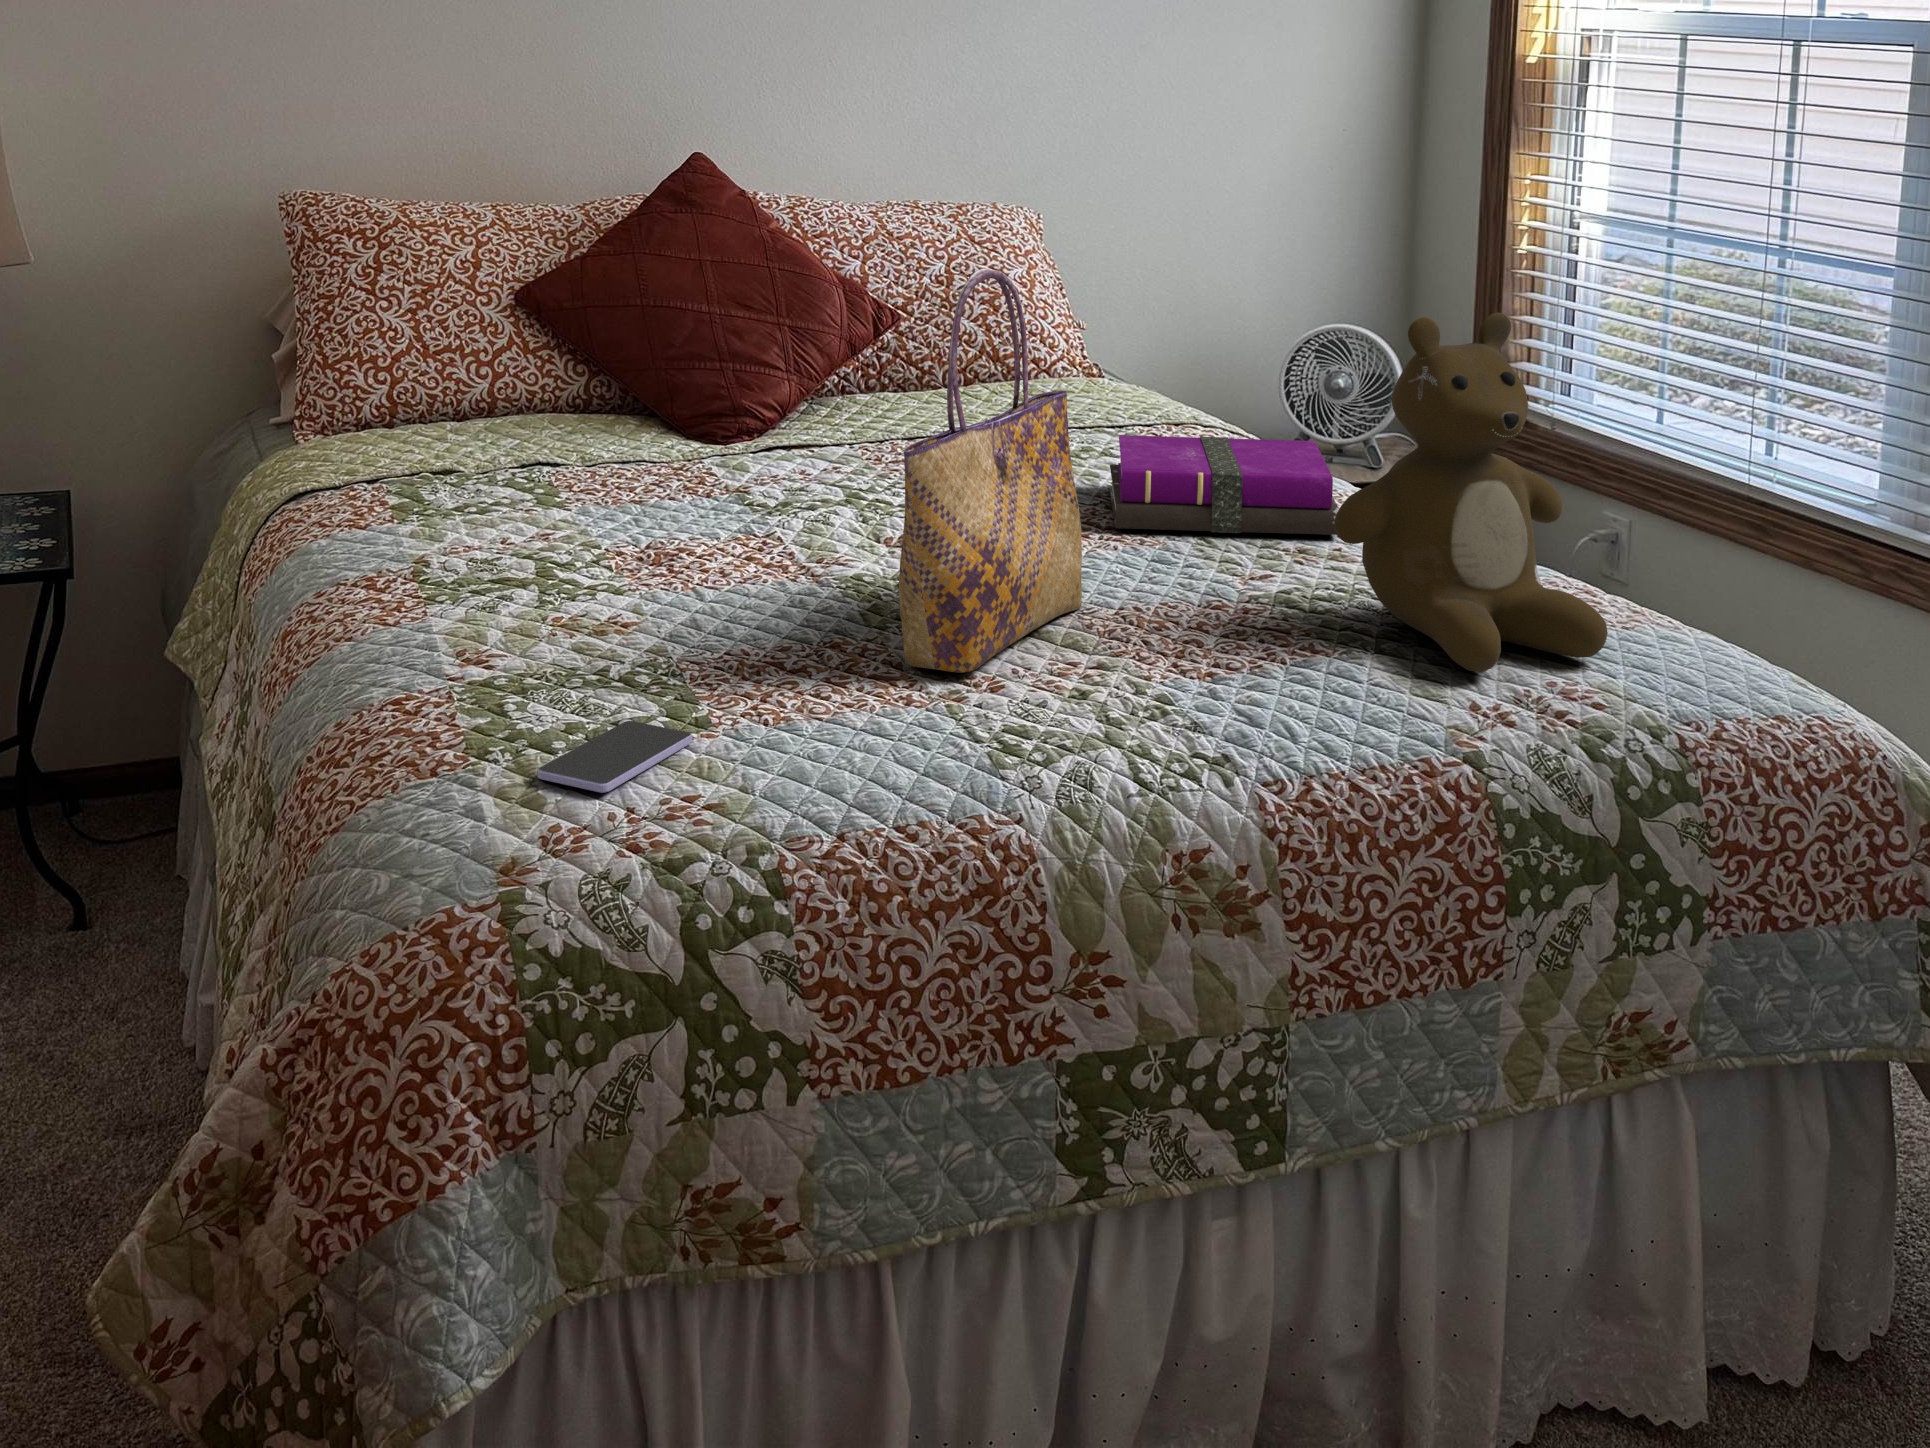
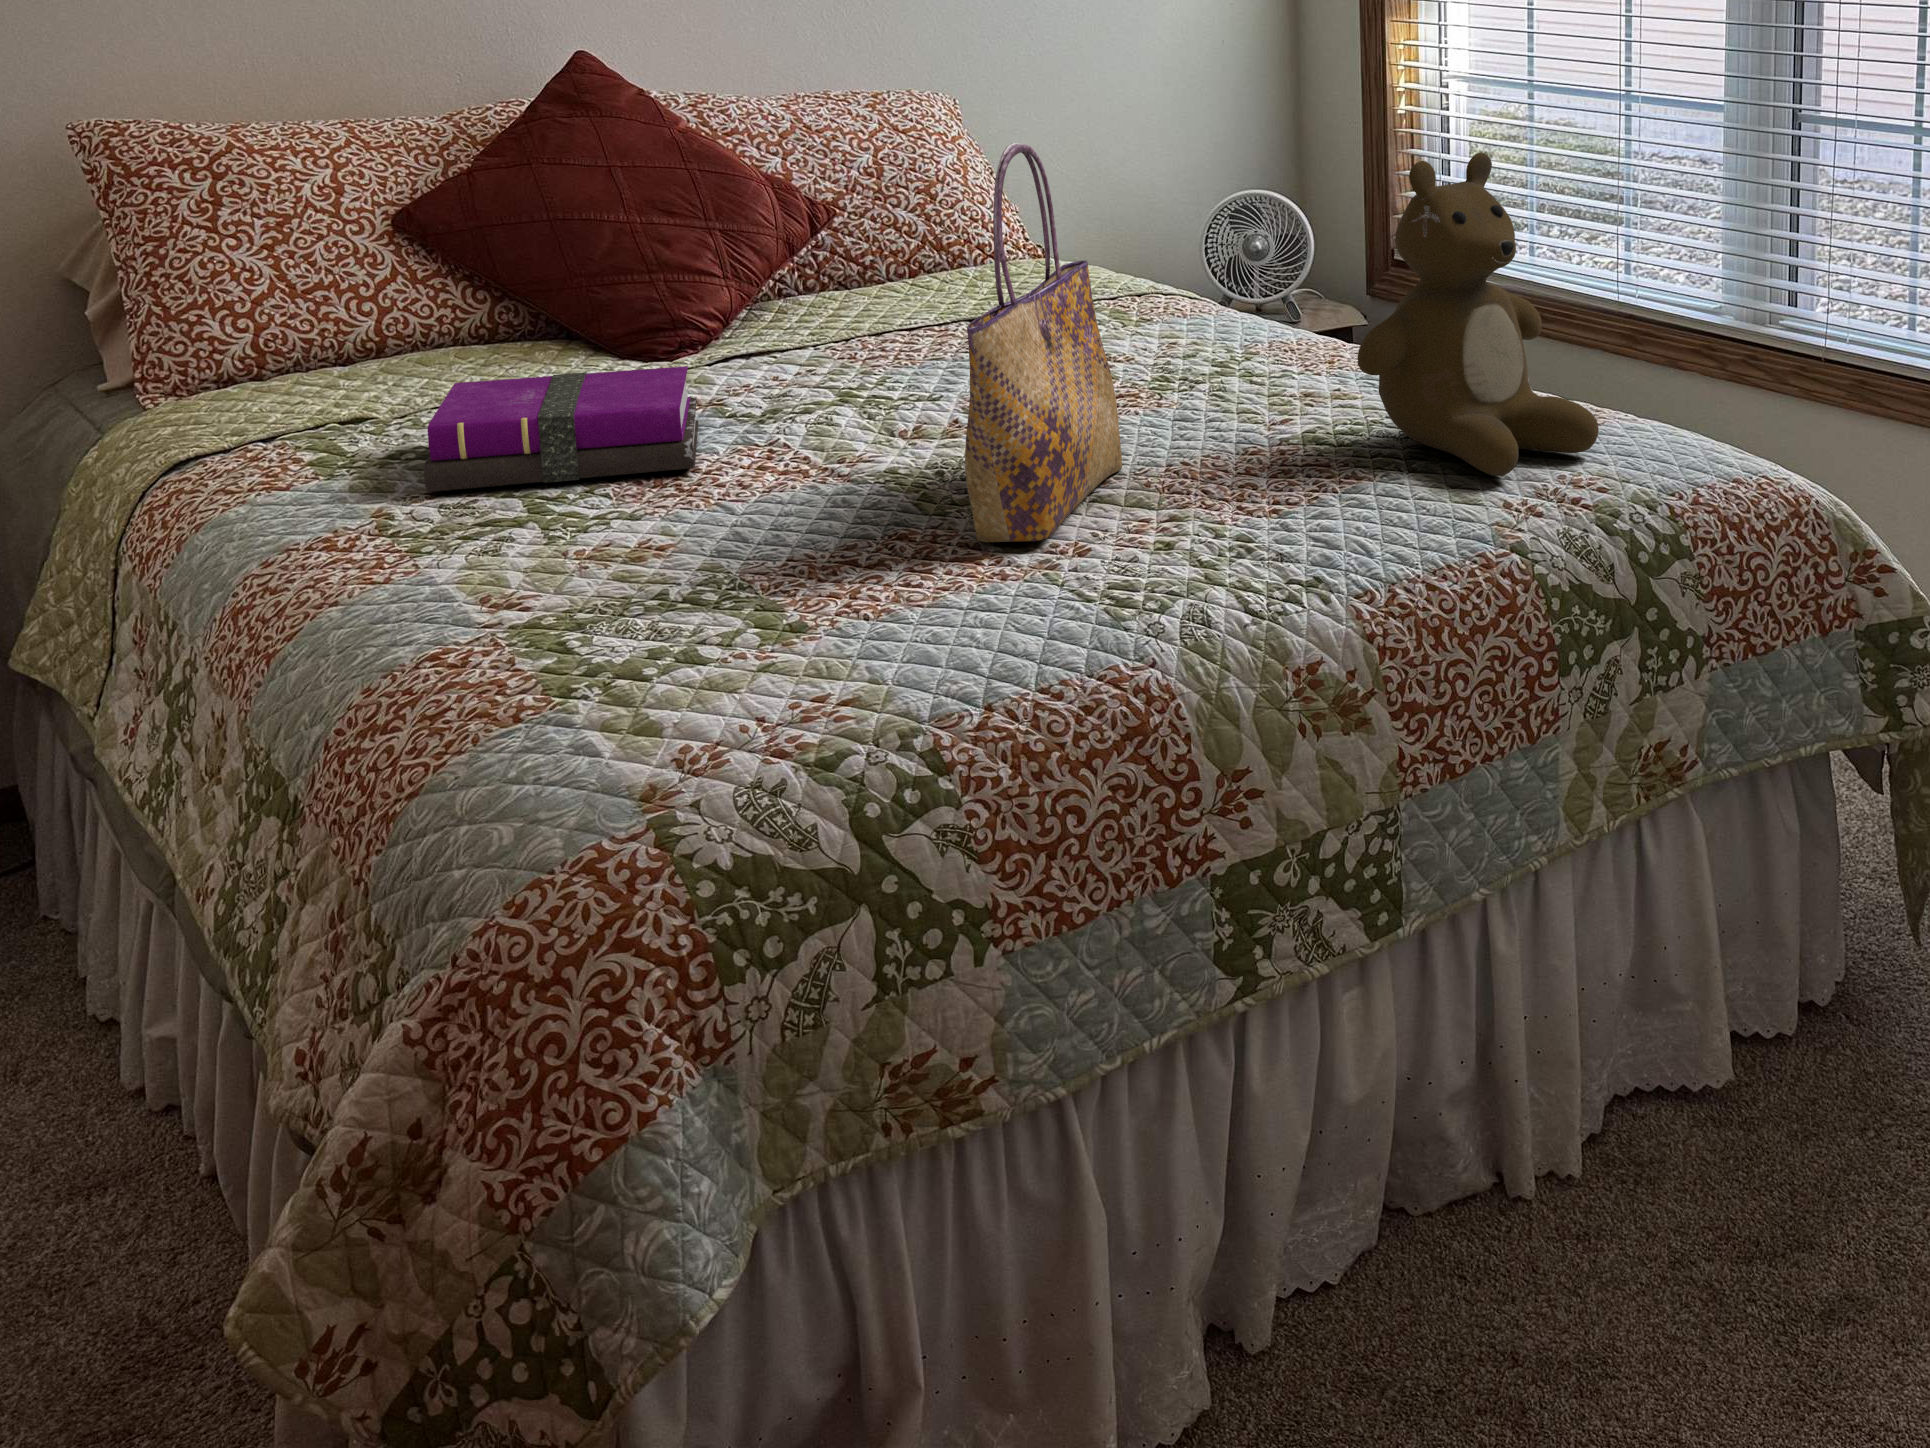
notebook: present [1109,435,1339,535] -> present [424,366,698,492]
smartphone: present [538,721,692,793] -> none [645,633,794,704]

